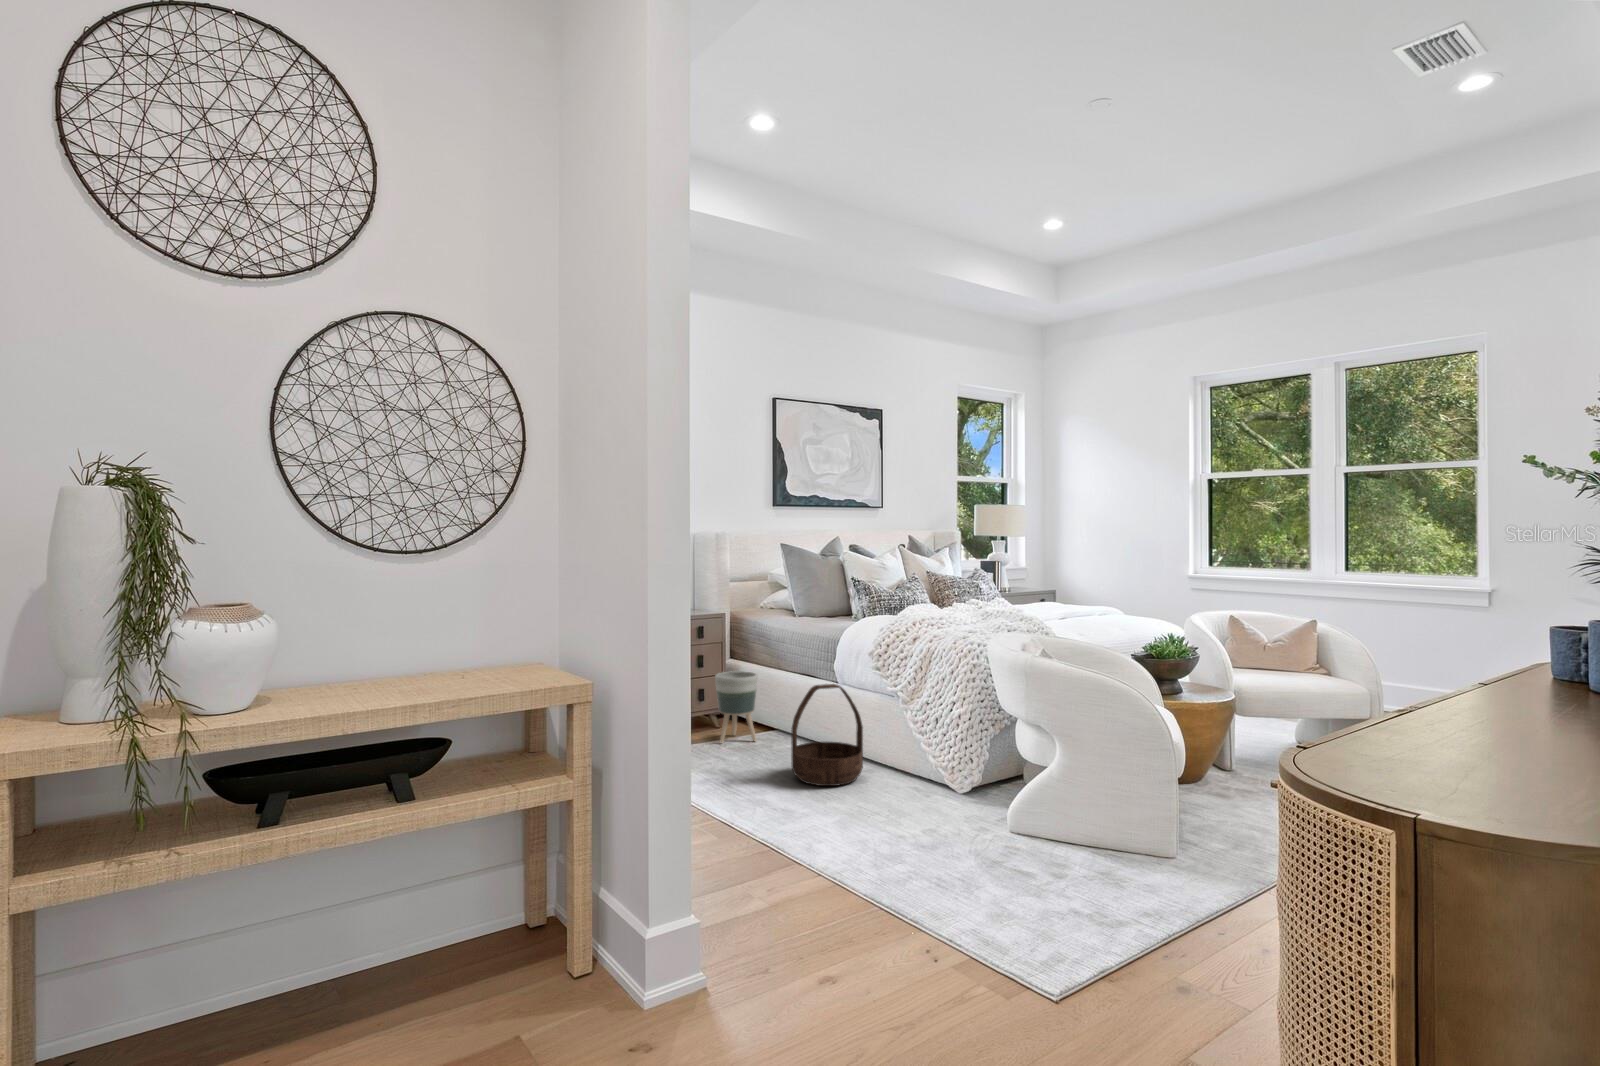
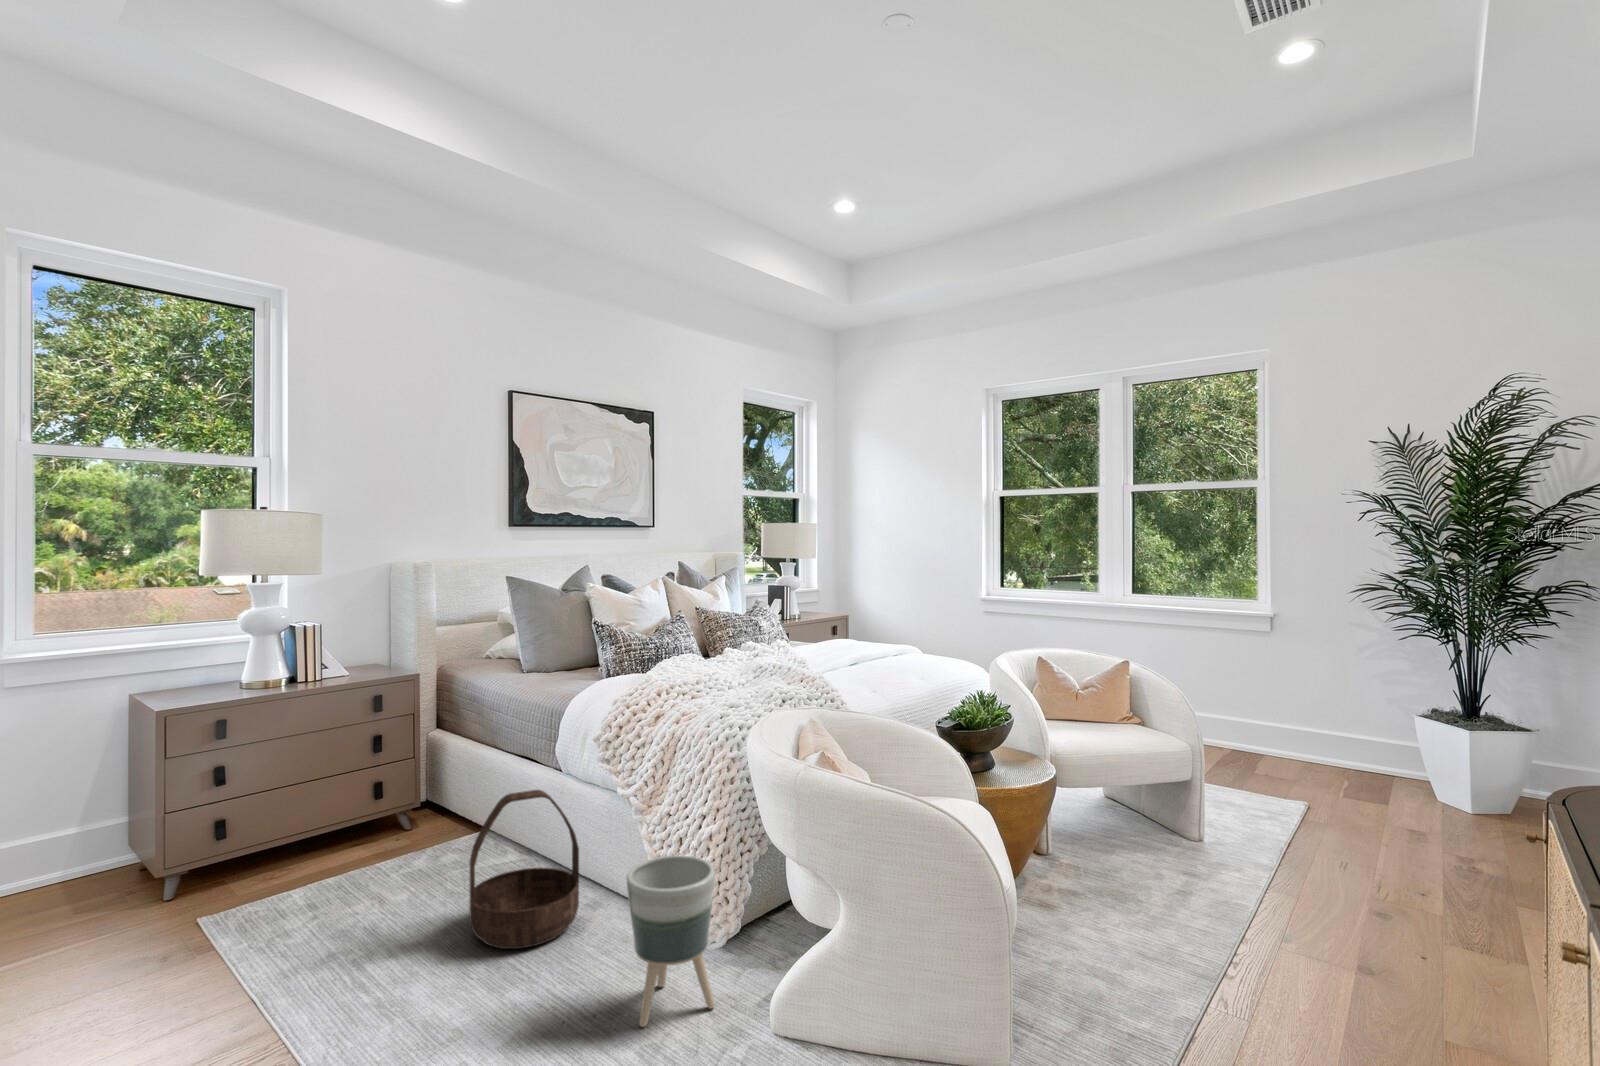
planter: present [715,671,758,743] -> present [626,855,715,1027]

